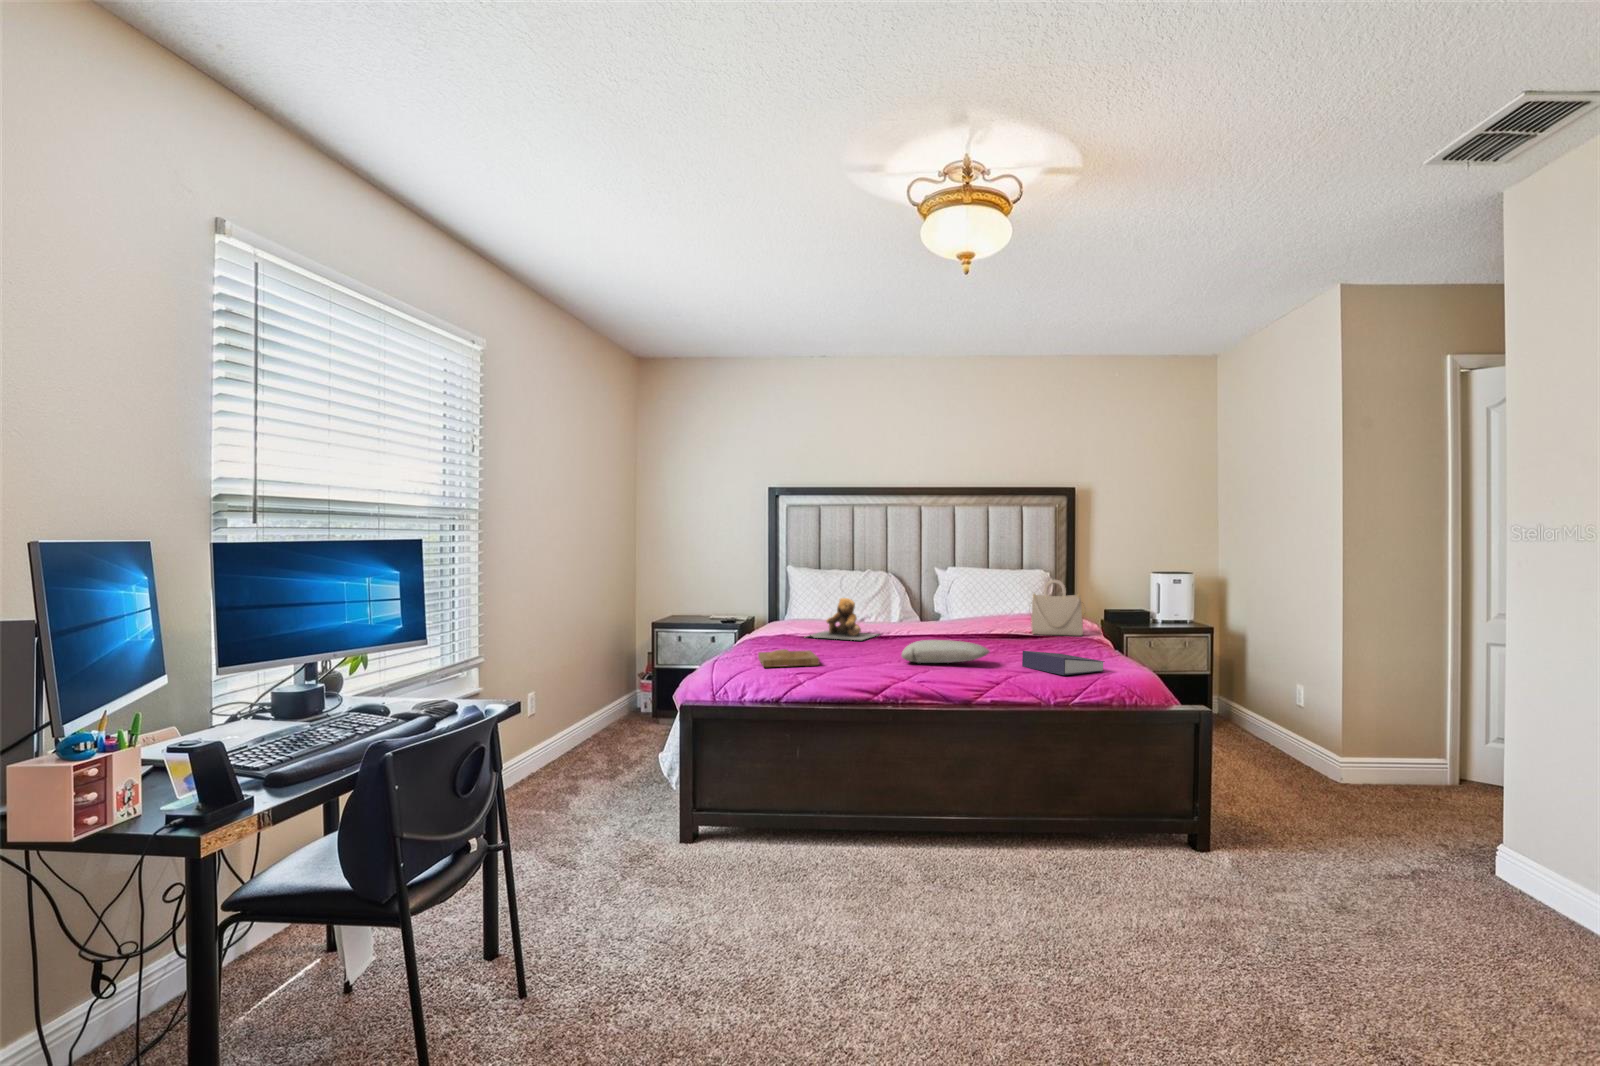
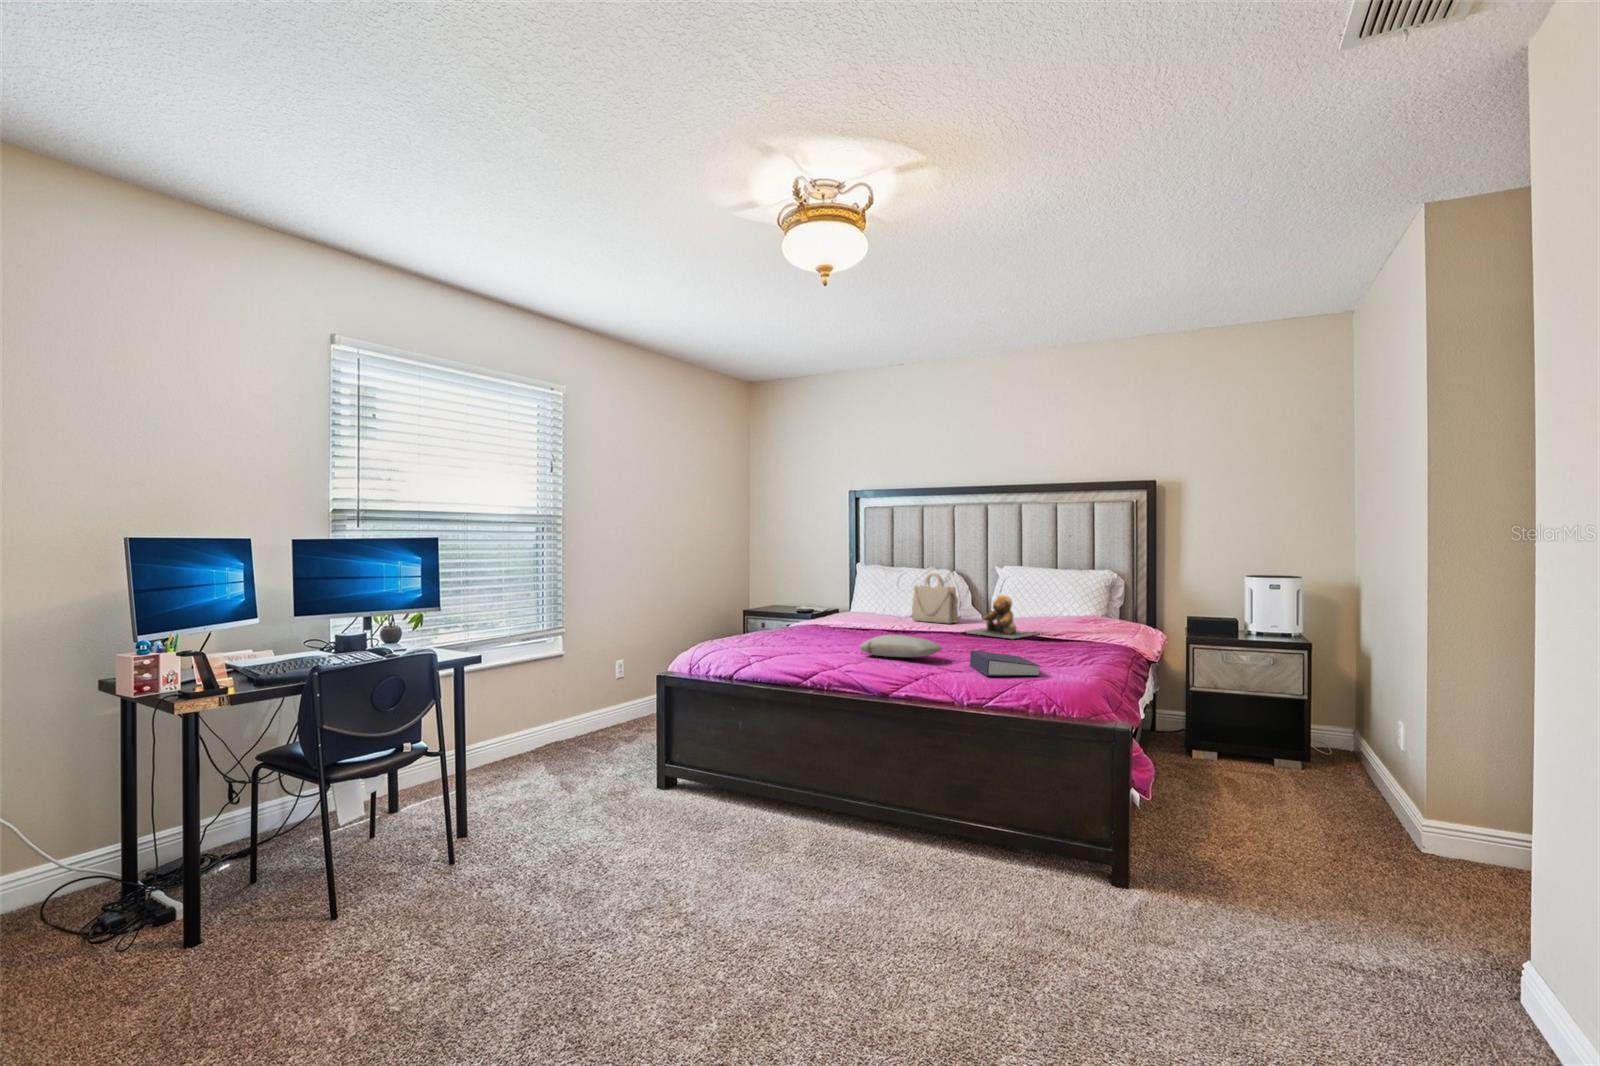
handbag: present [1031,580,1083,636] -> present [912,573,958,623]
teddy bear: present [810,598,877,640] -> present [965,595,1037,638]
tray: present [758,649,819,667] -> none [737,636,797,651]

